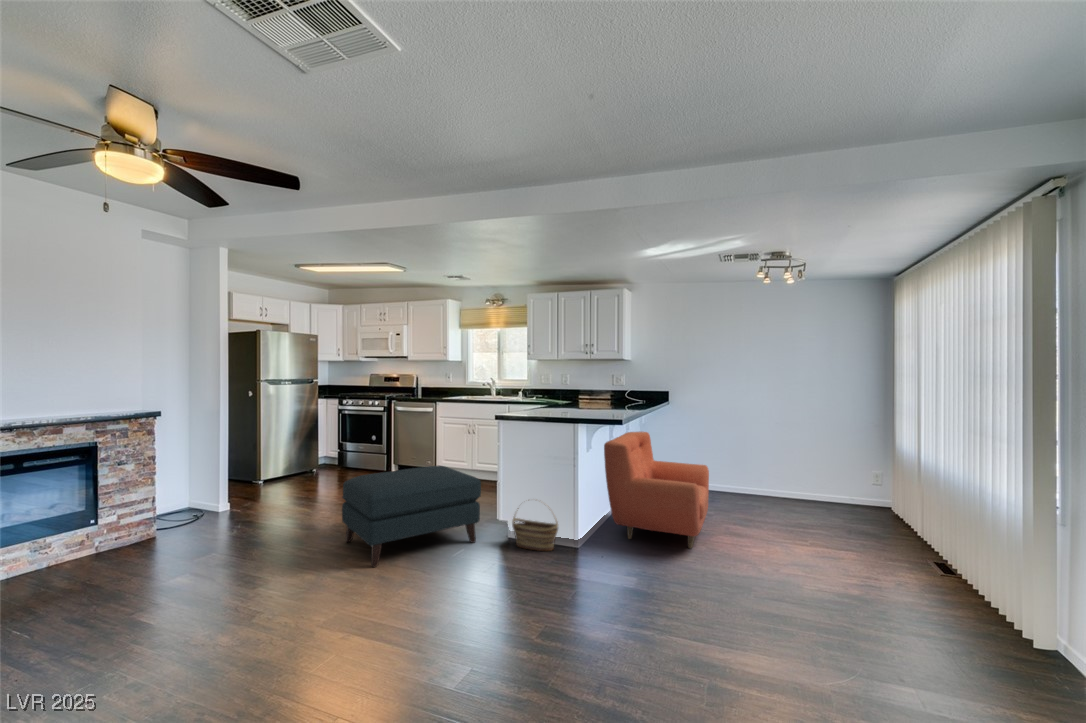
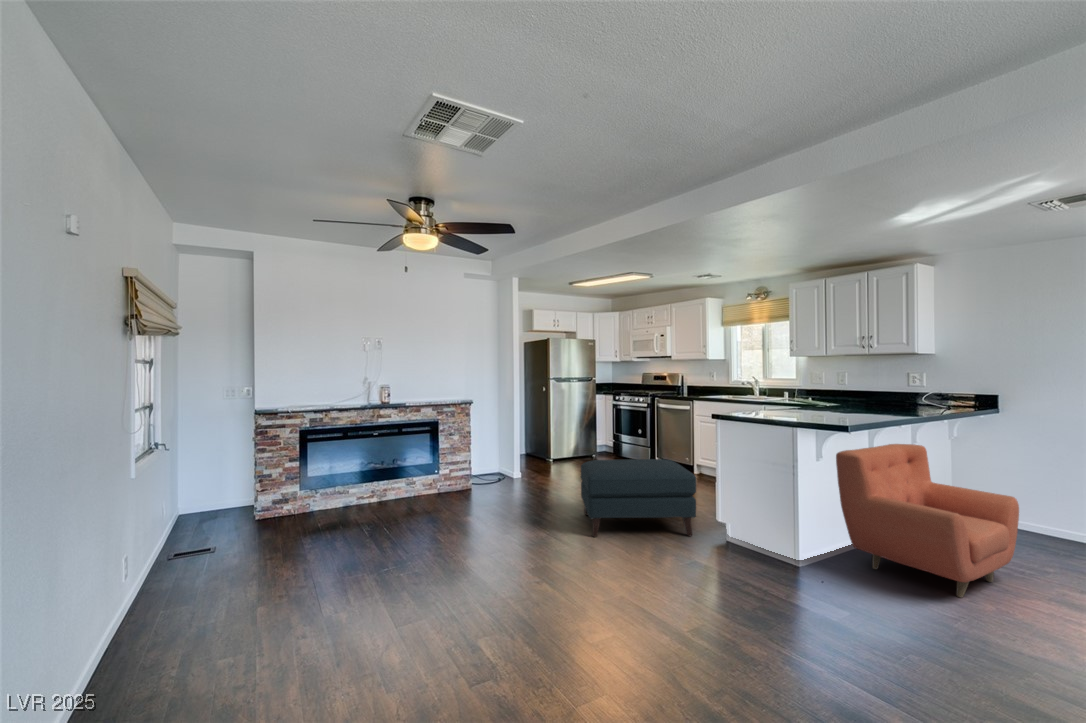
basket: present [512,508,558,551] -> none [727,503,774,560]

